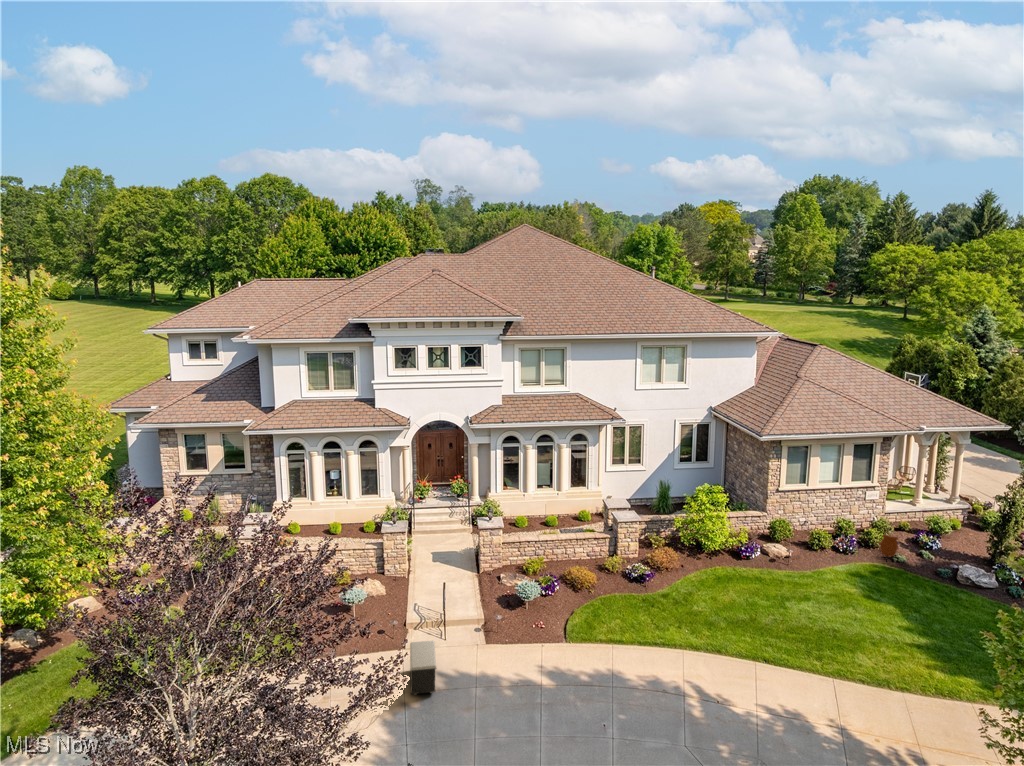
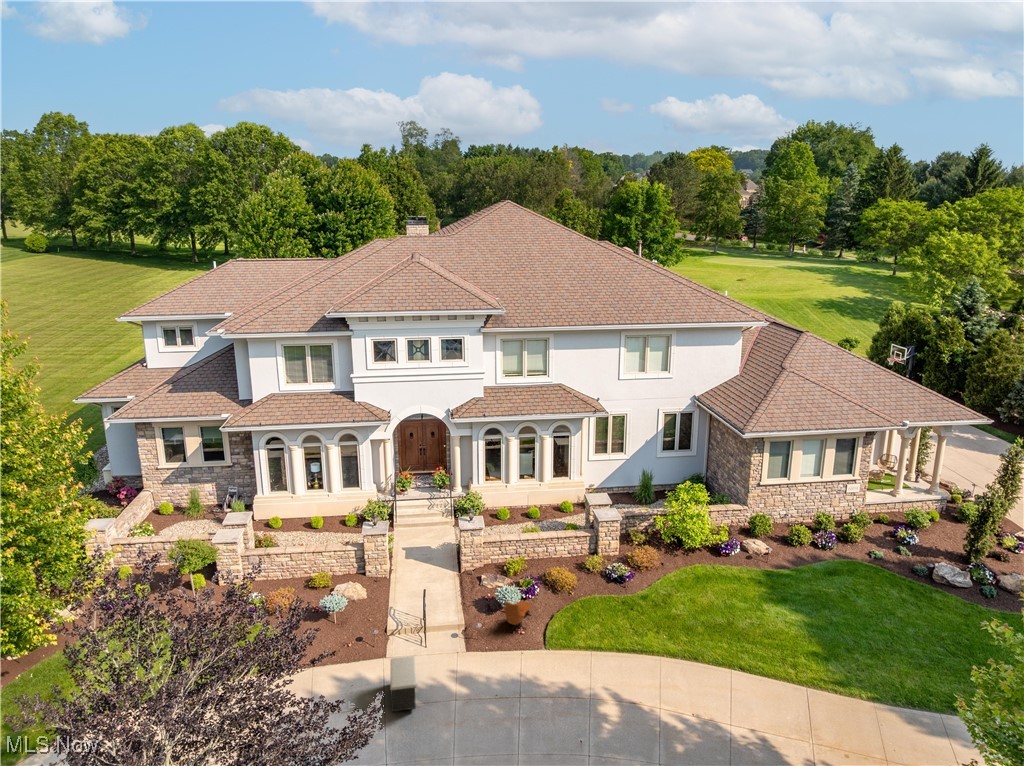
lounge chair: present [879,535,898,562] -> present [504,601,531,629]

